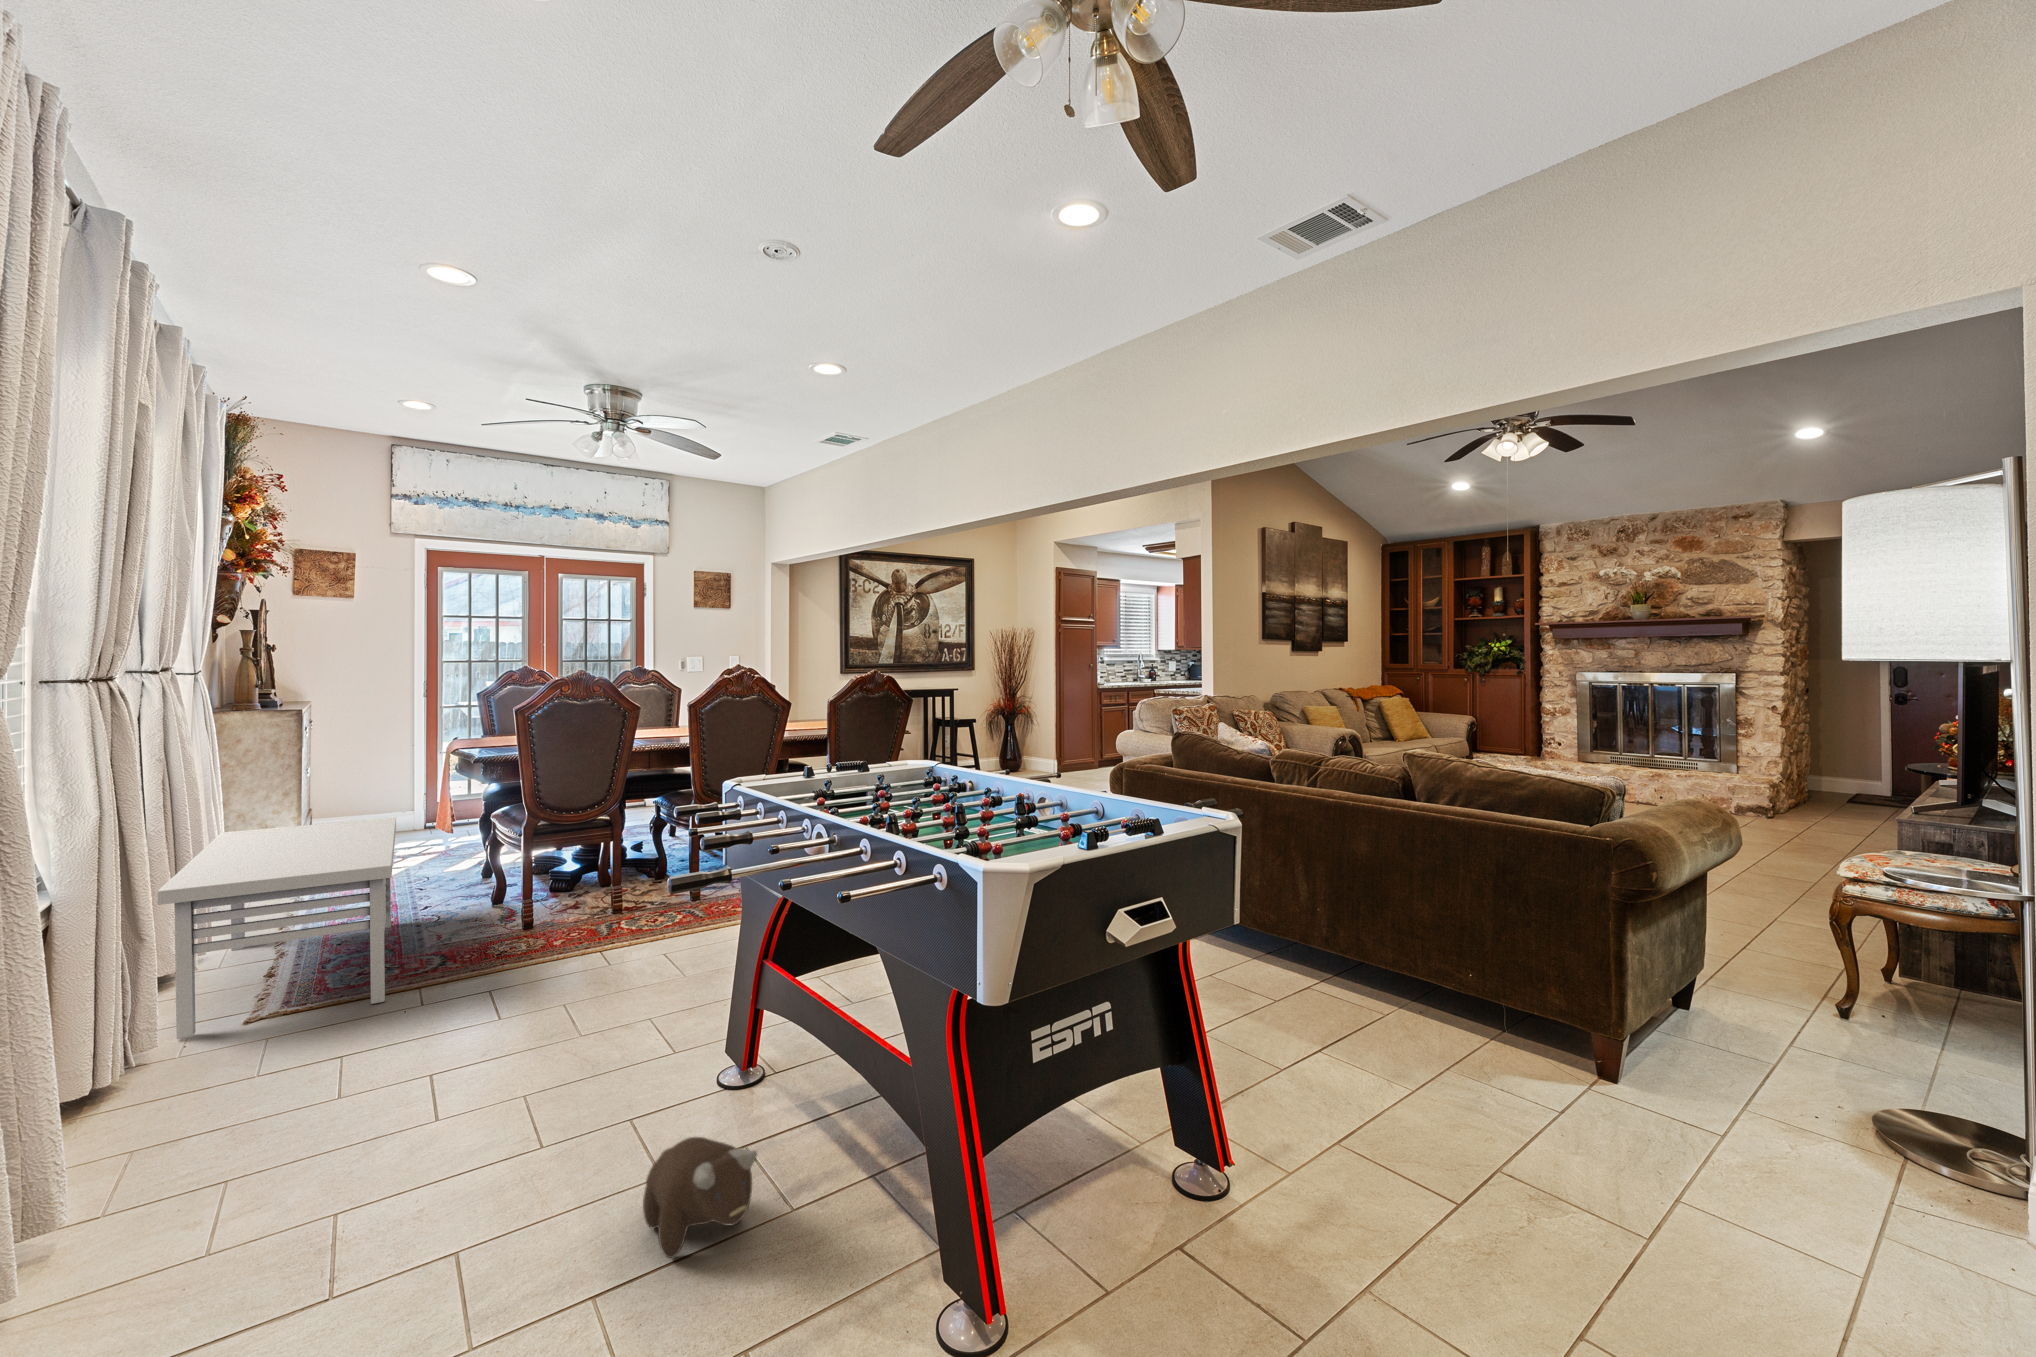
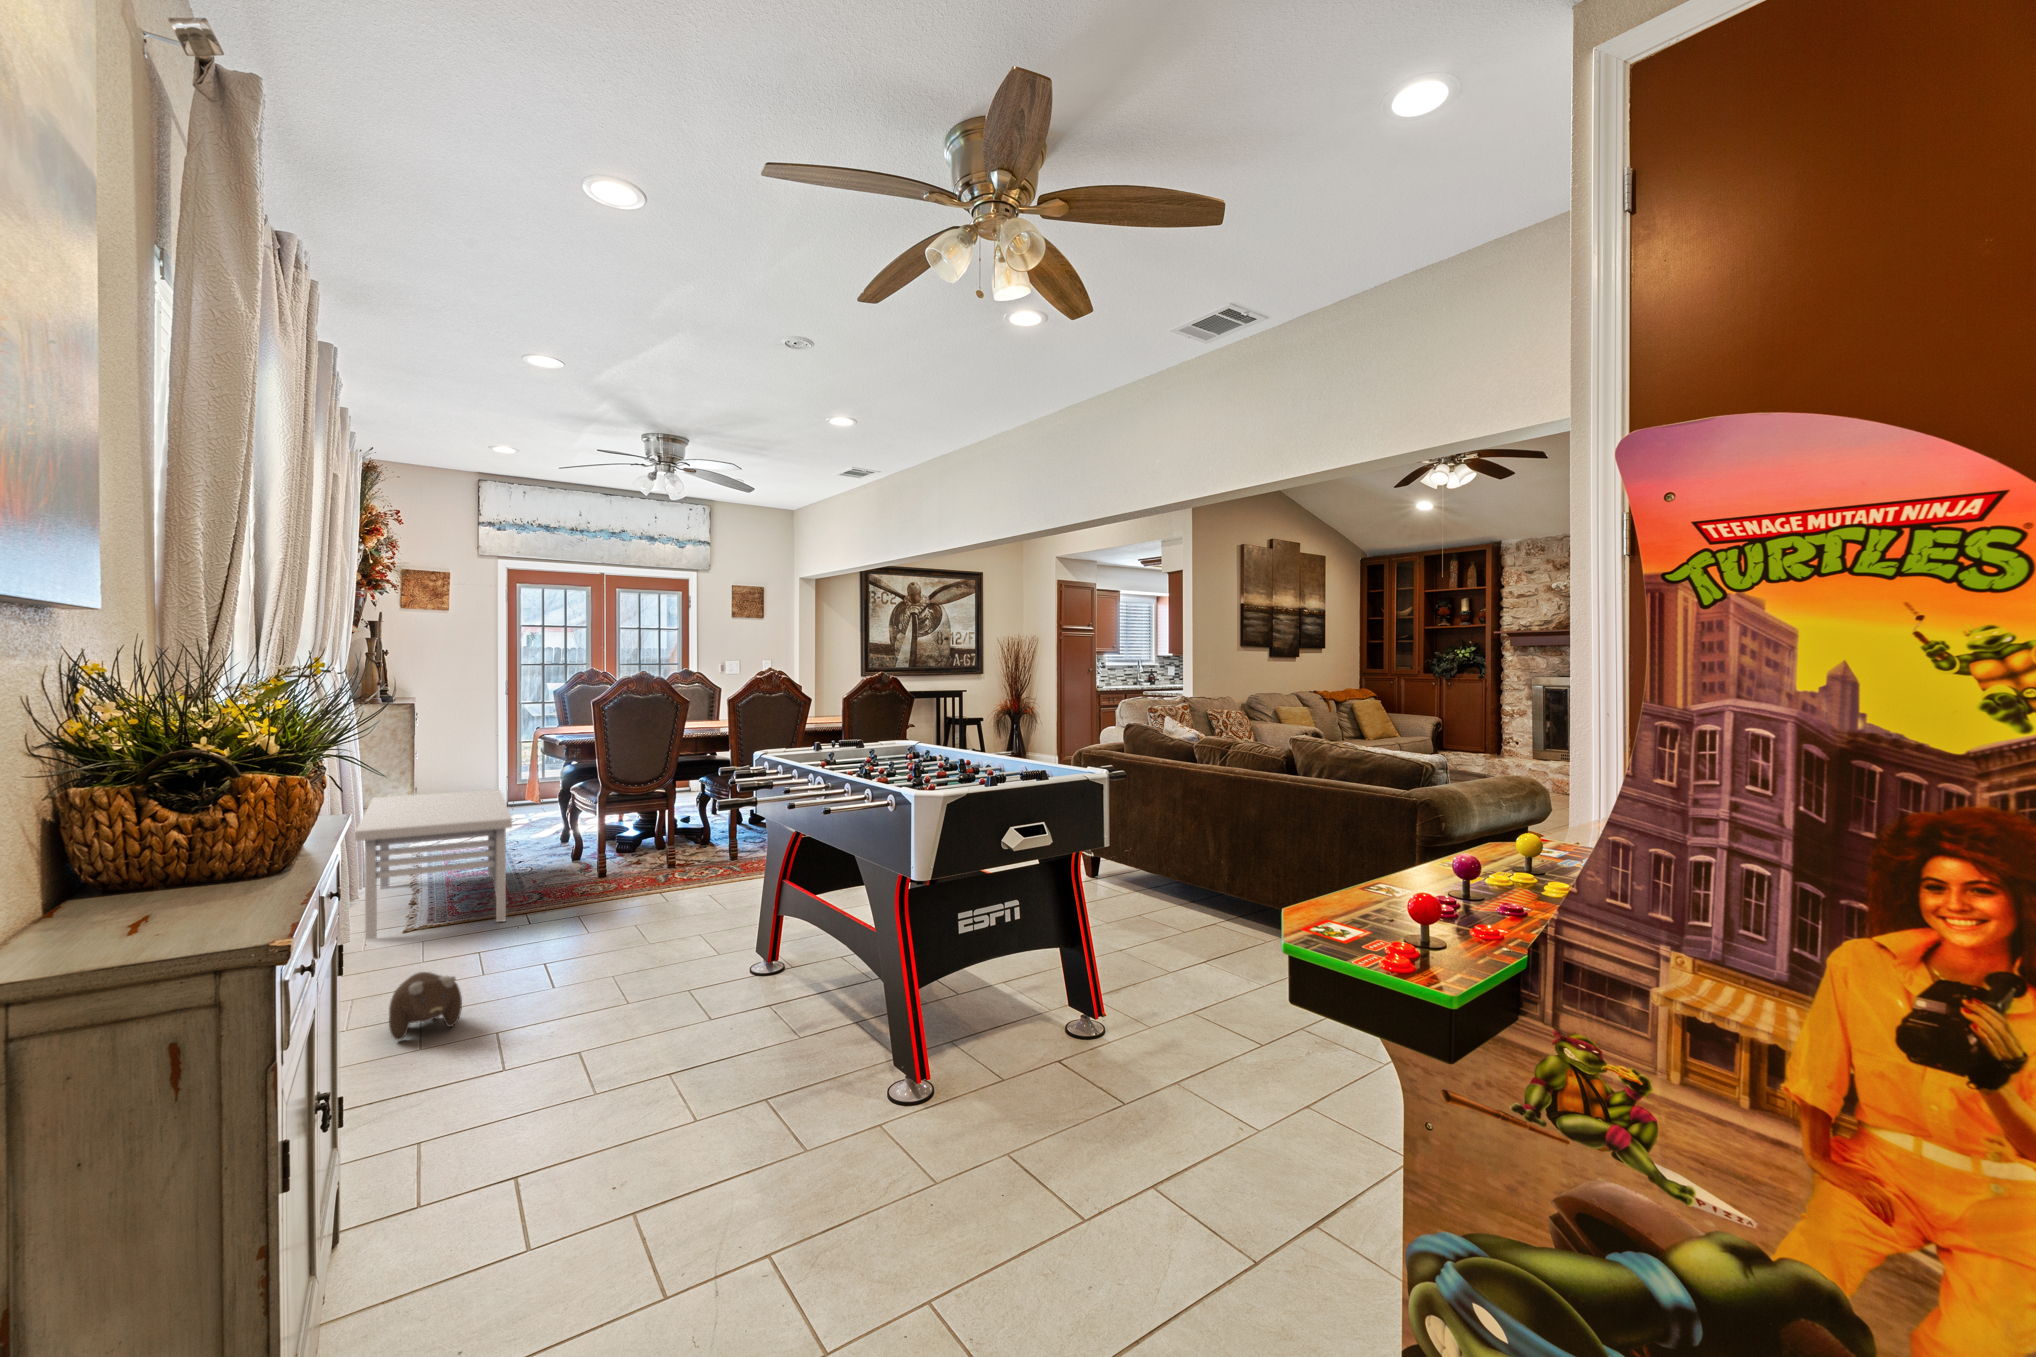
plush toy: present [643,1137,757,1258] -> present [389,972,462,1040]

